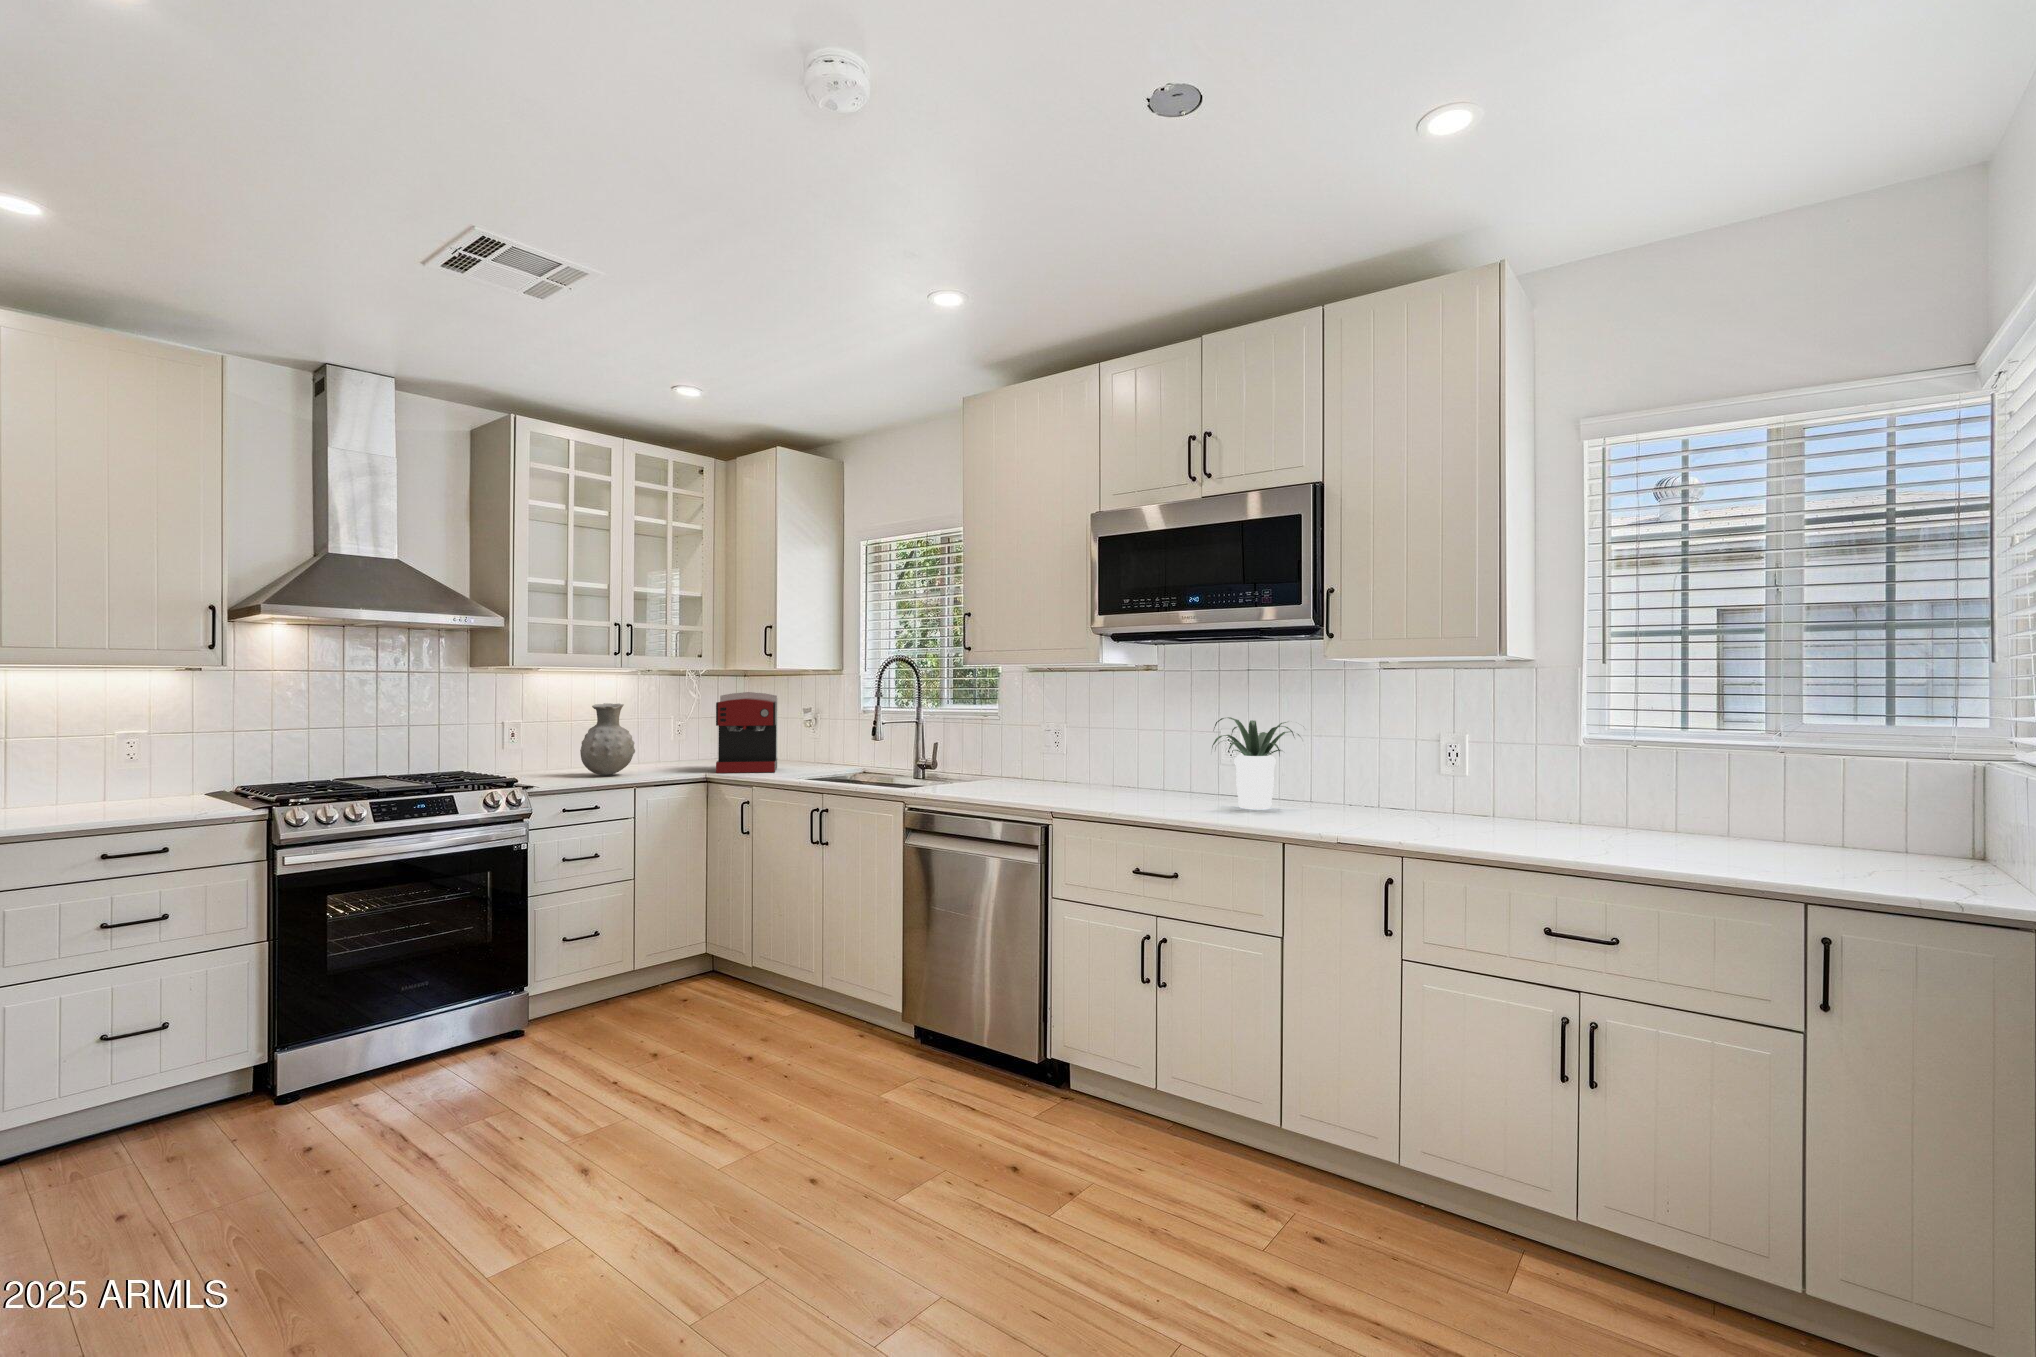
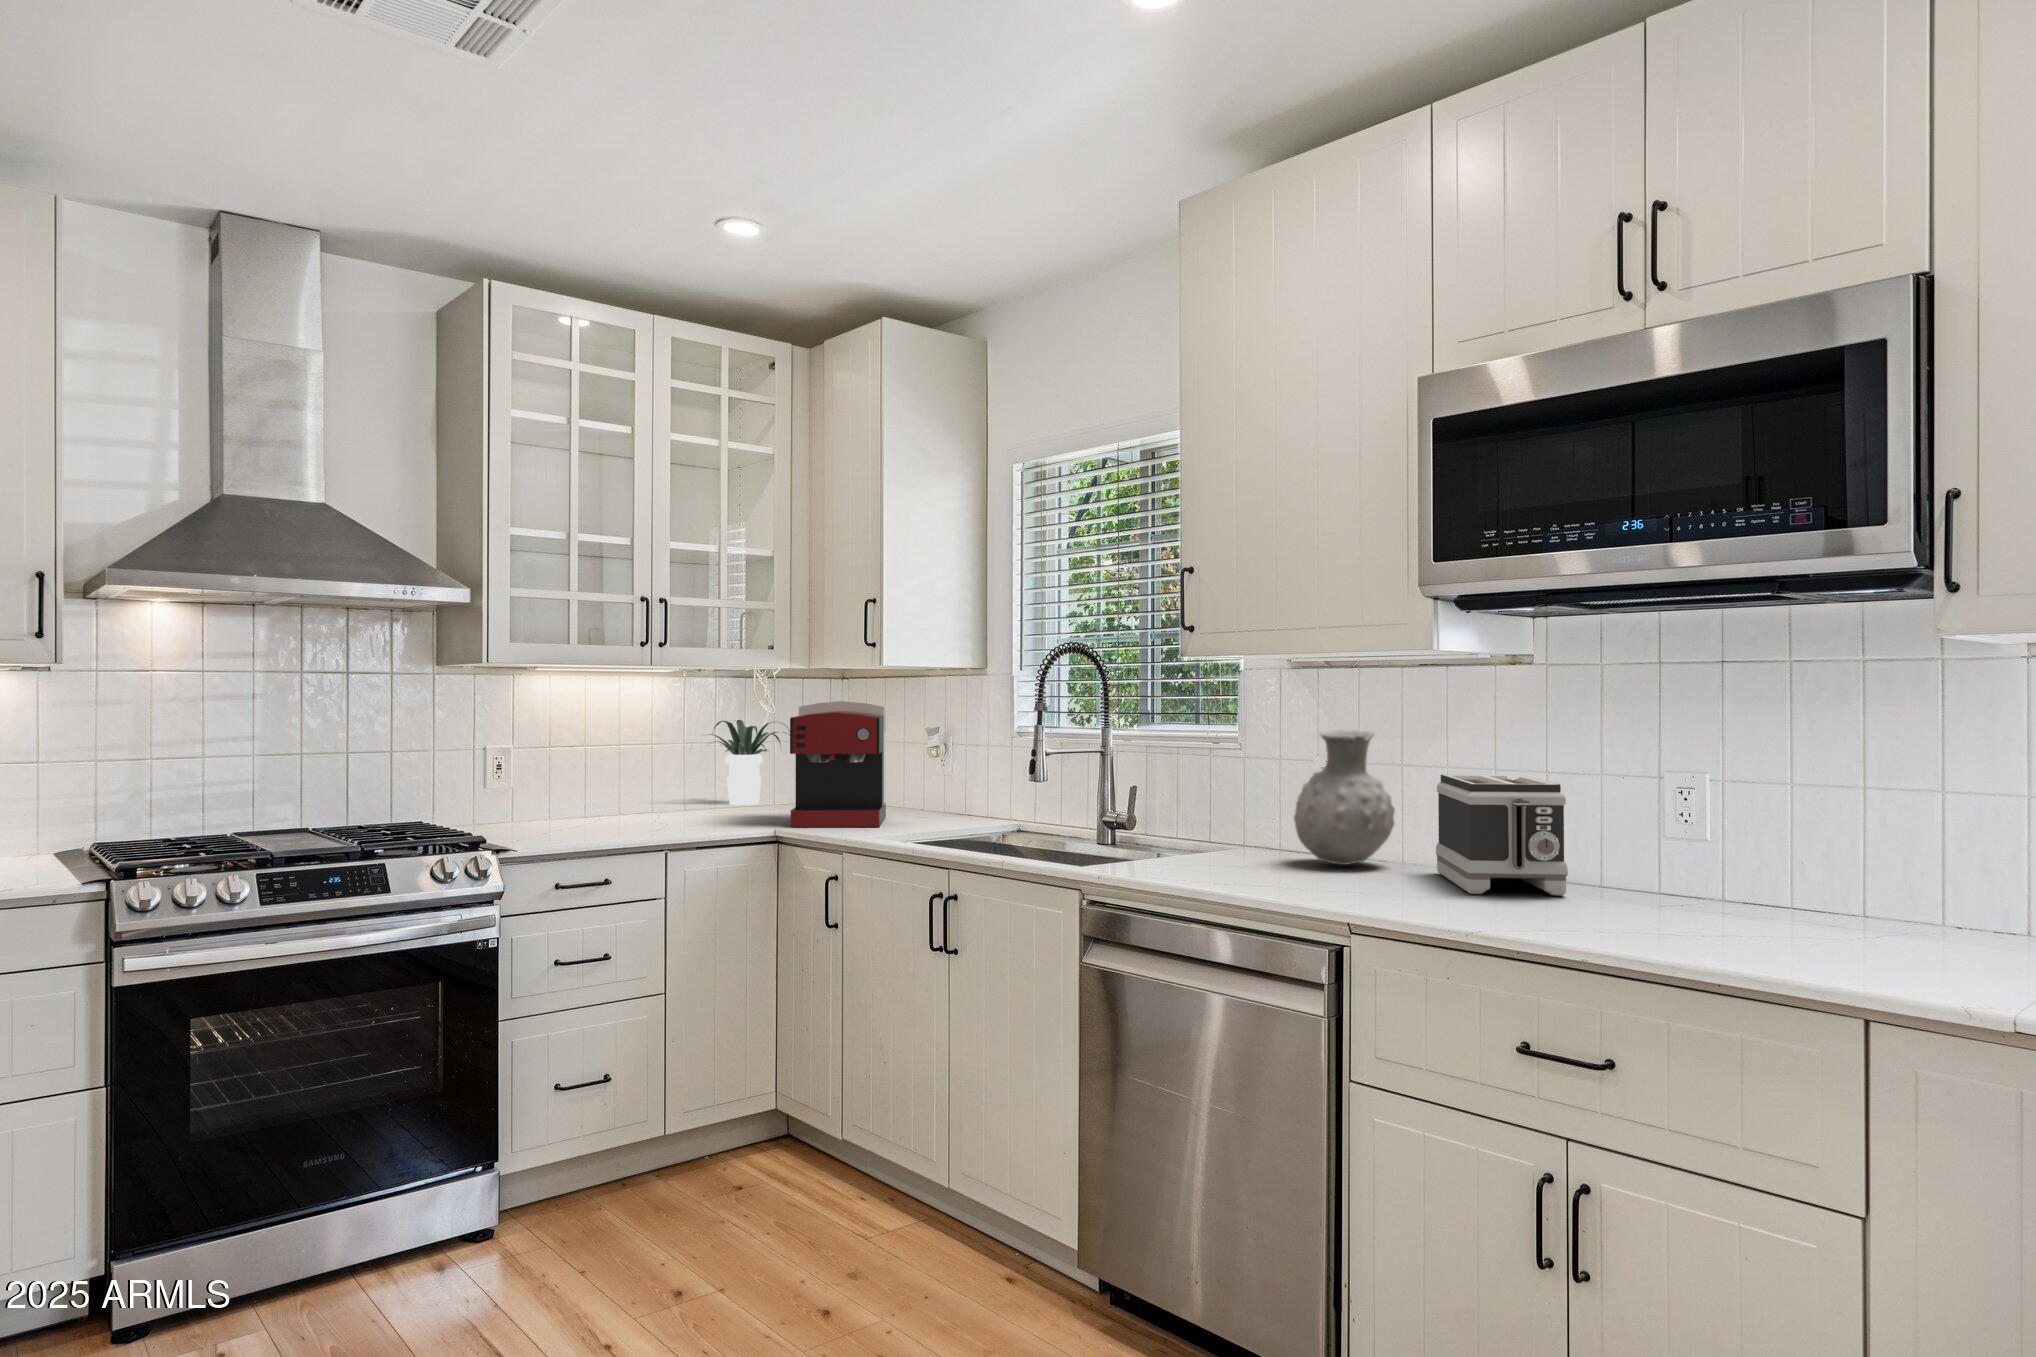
vase: present [580,703,635,775] -> present [1294,730,1395,865]
potted plant: present [1212,717,1299,809] -> present [709,720,789,805]
toaster: none [1107,733,1171,798] -> present [1436,775,1568,895]

